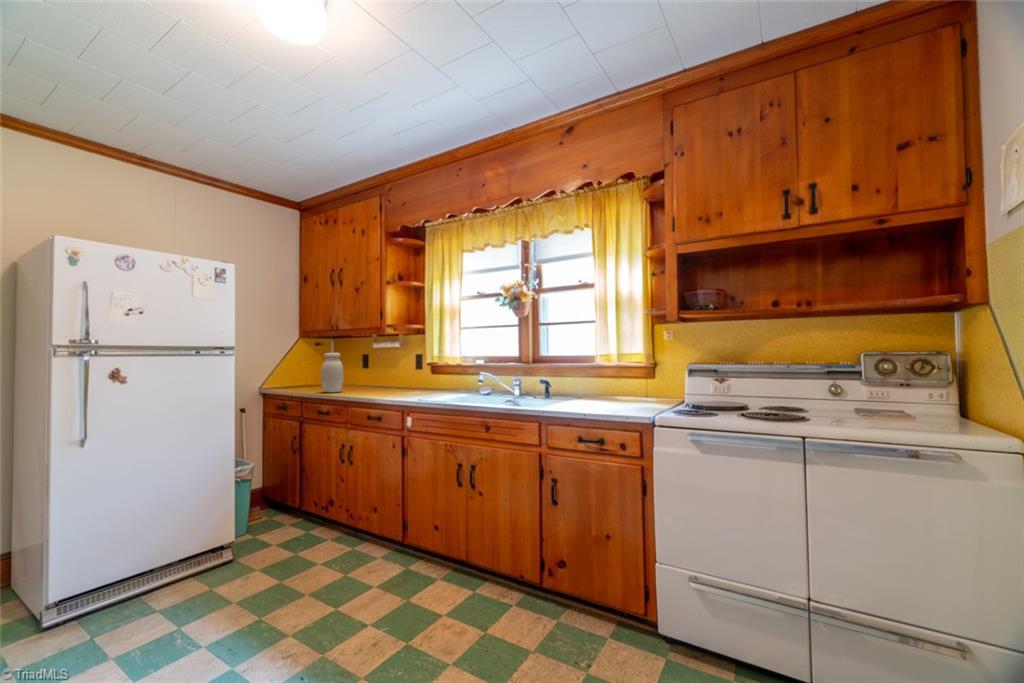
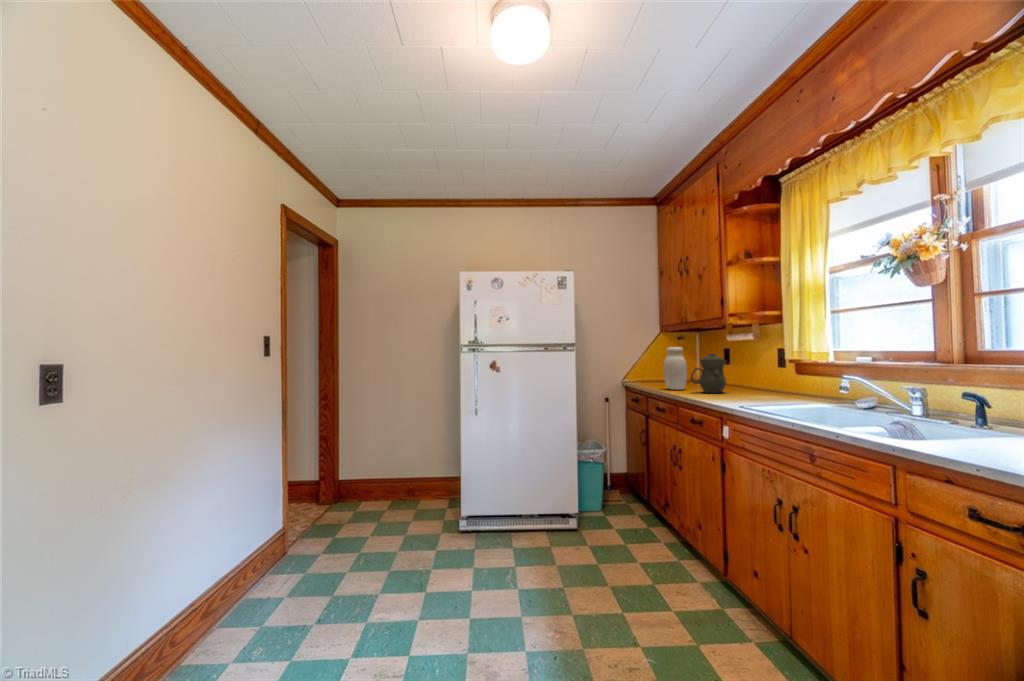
teapot: none [354,358,383,393] -> present [690,354,726,393]

